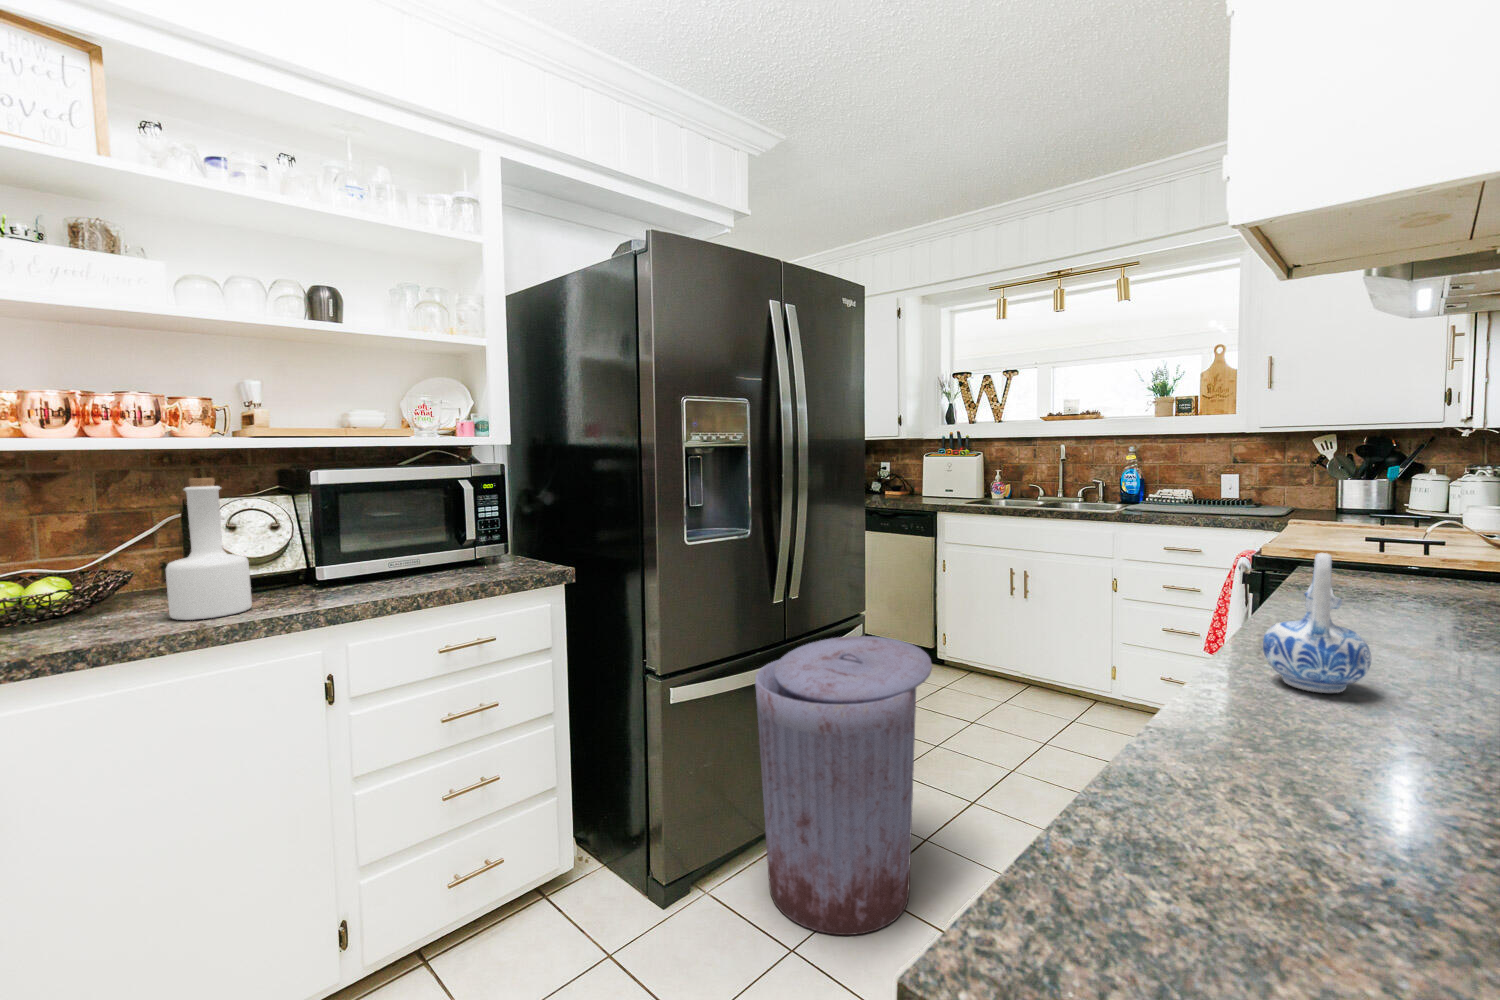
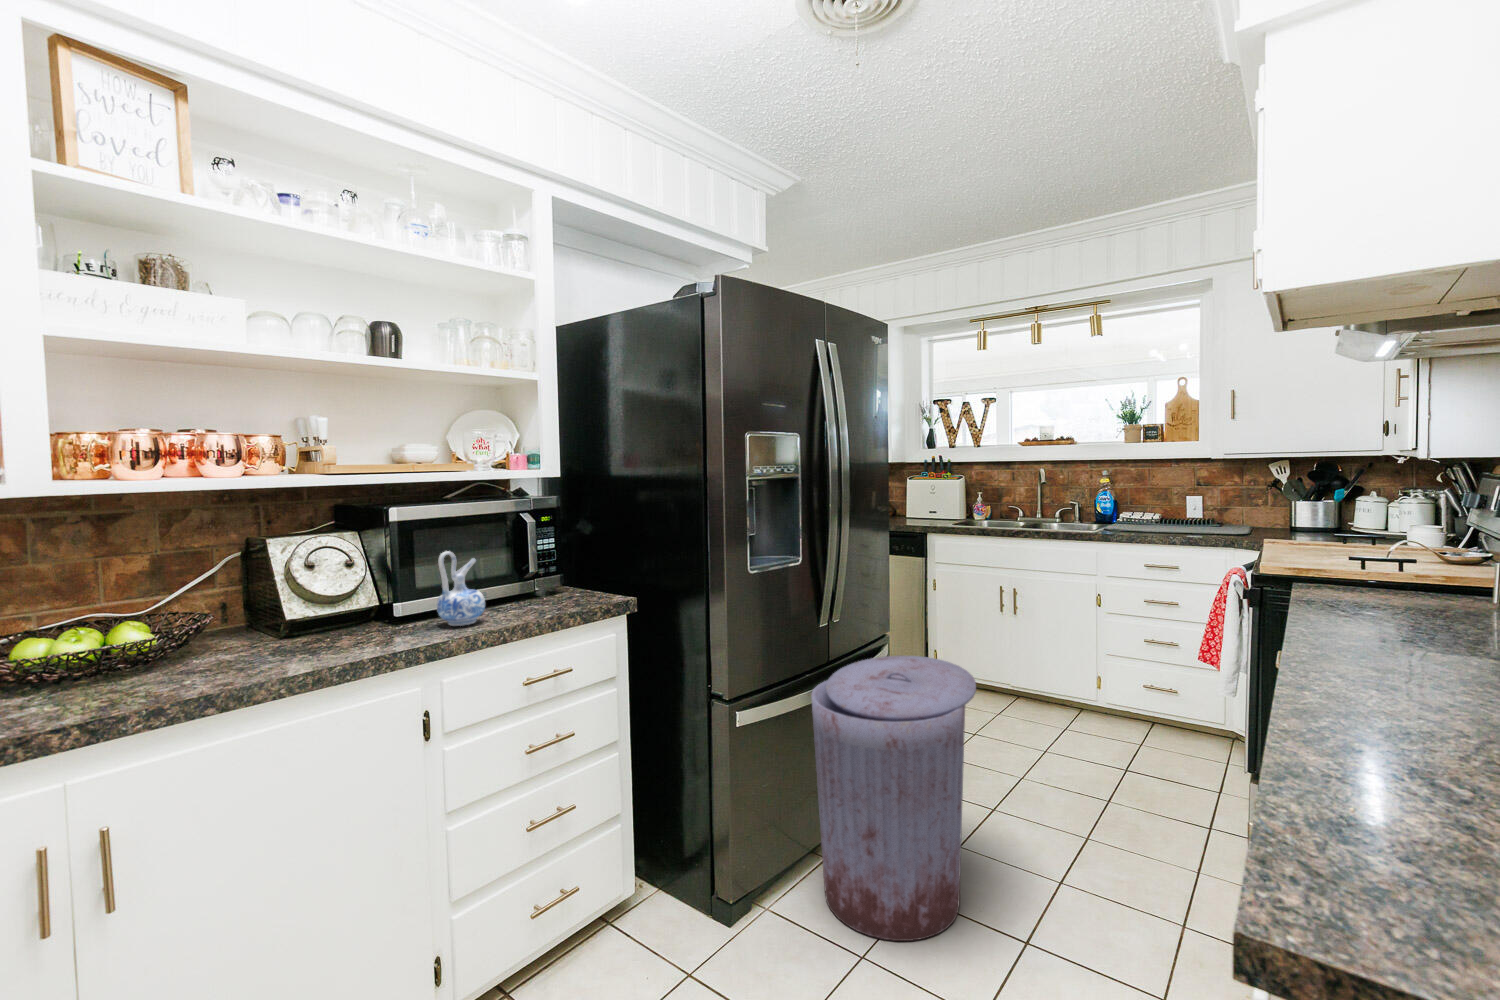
bottle: present [166,478,252,620] -> none [269,518,349,661]
ceramic pitcher: present [1263,553,1371,693] -> present [437,551,485,626]

